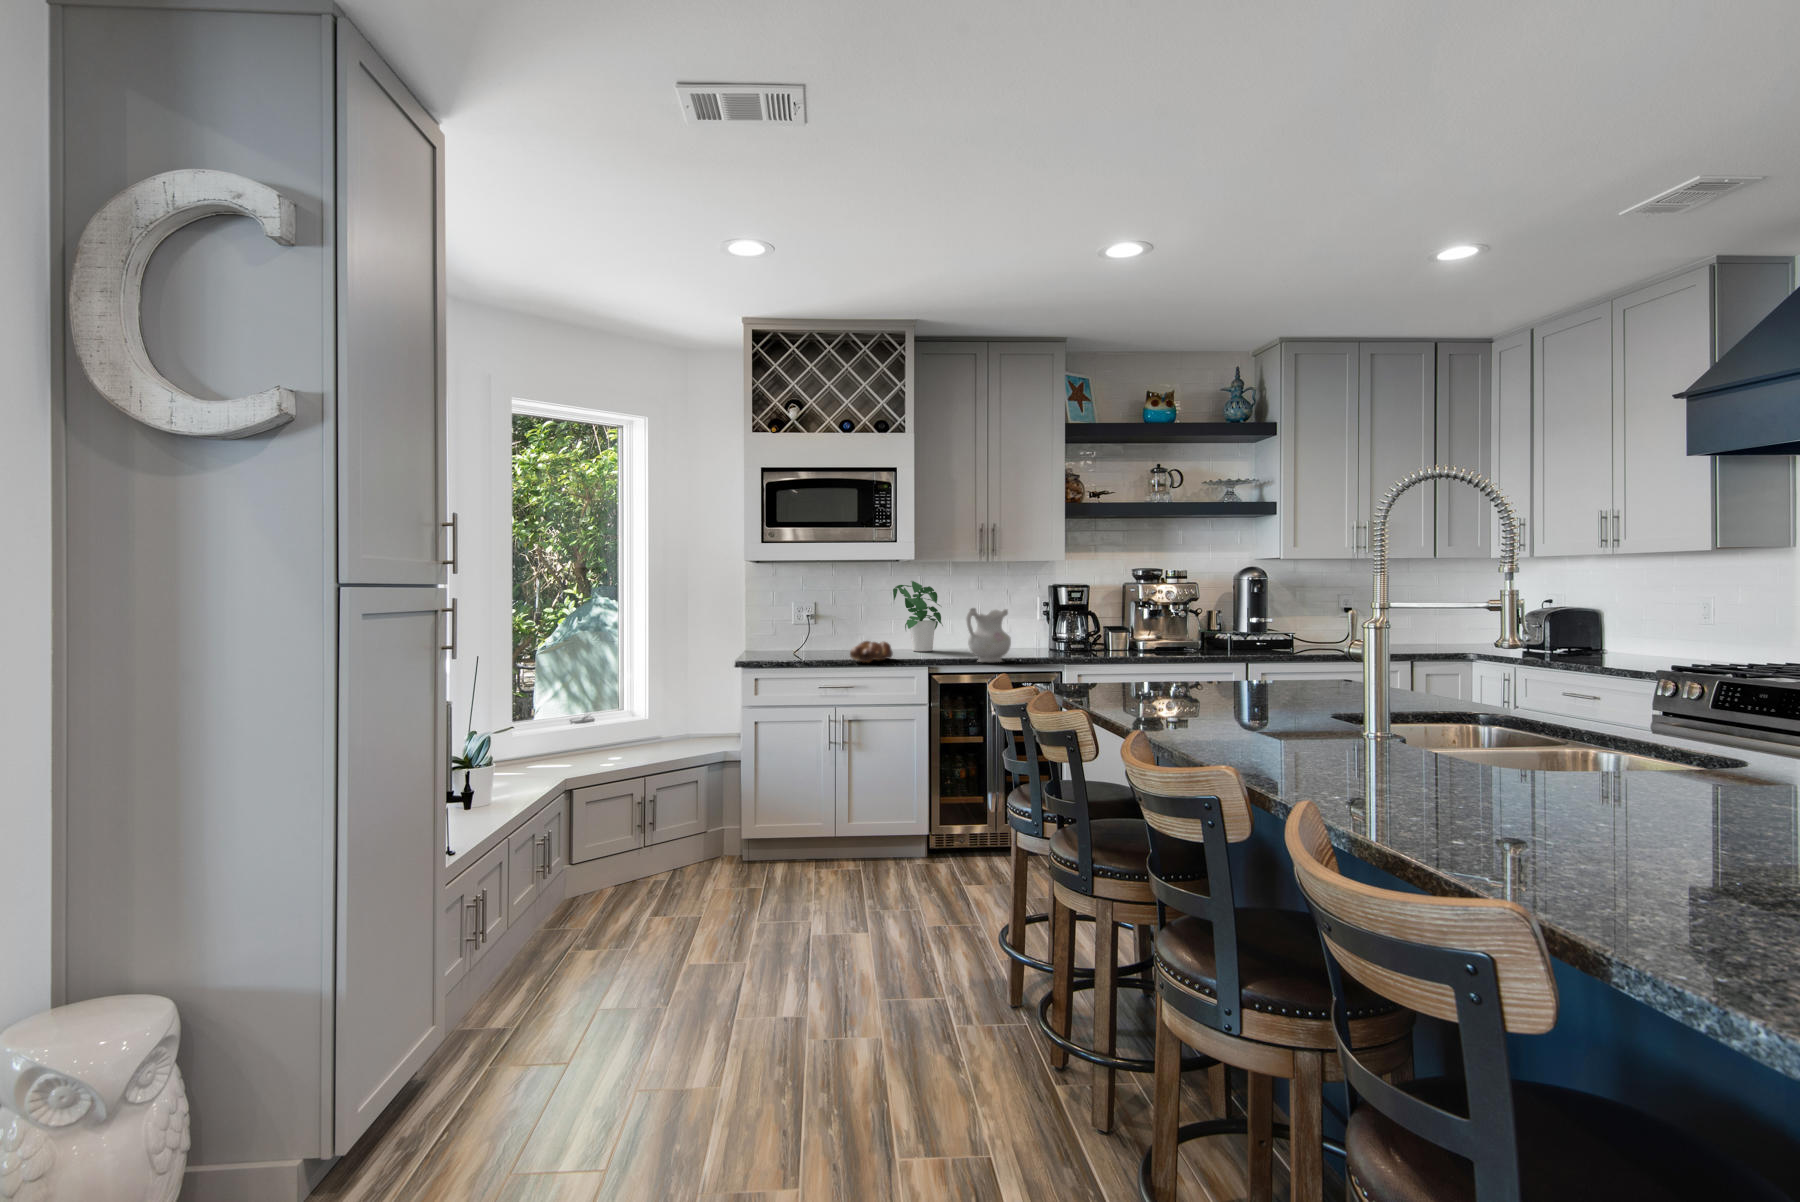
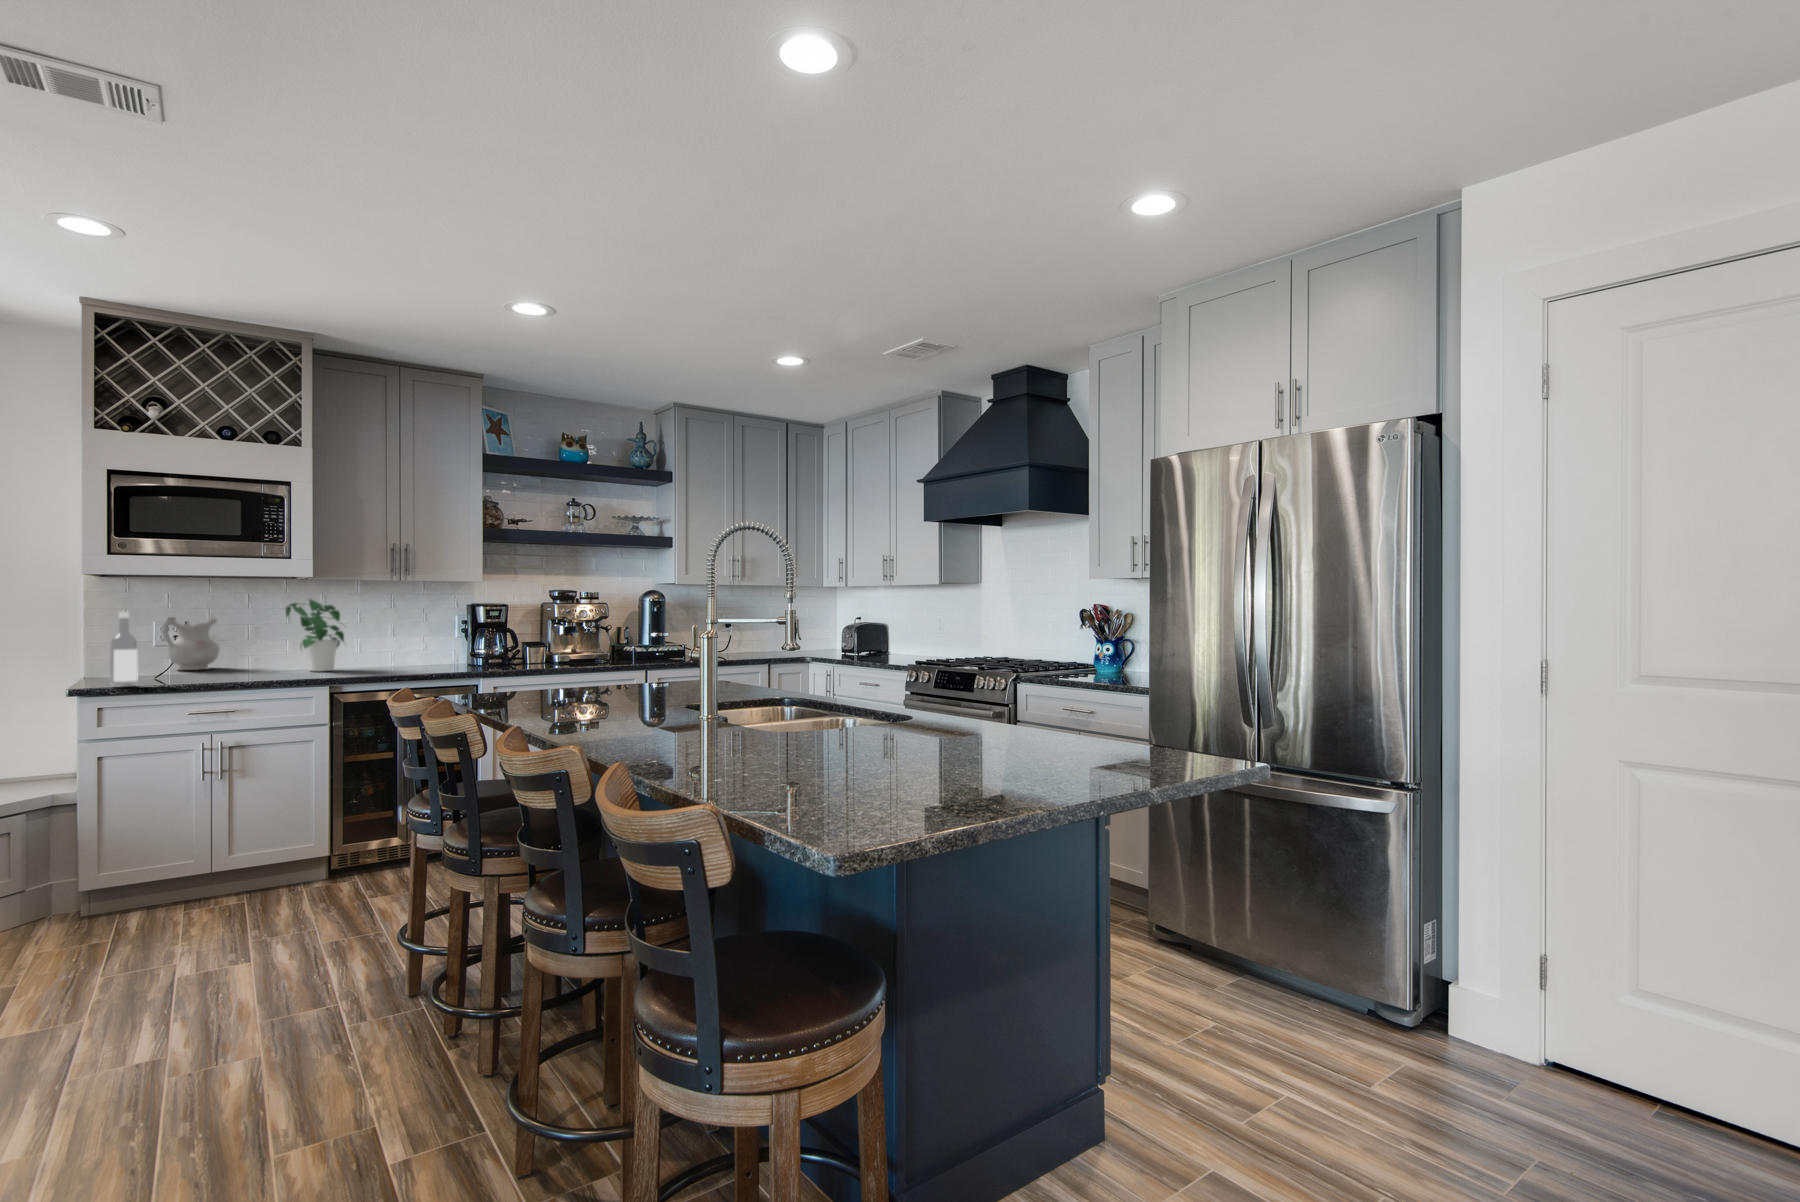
wine bottle: none [765,594,784,660] -> present [110,612,138,687]
ceramic pitcher: present [966,608,1011,662] -> present [162,617,219,670]
bread loaf: present [850,641,893,662] -> none [229,662,284,685]

